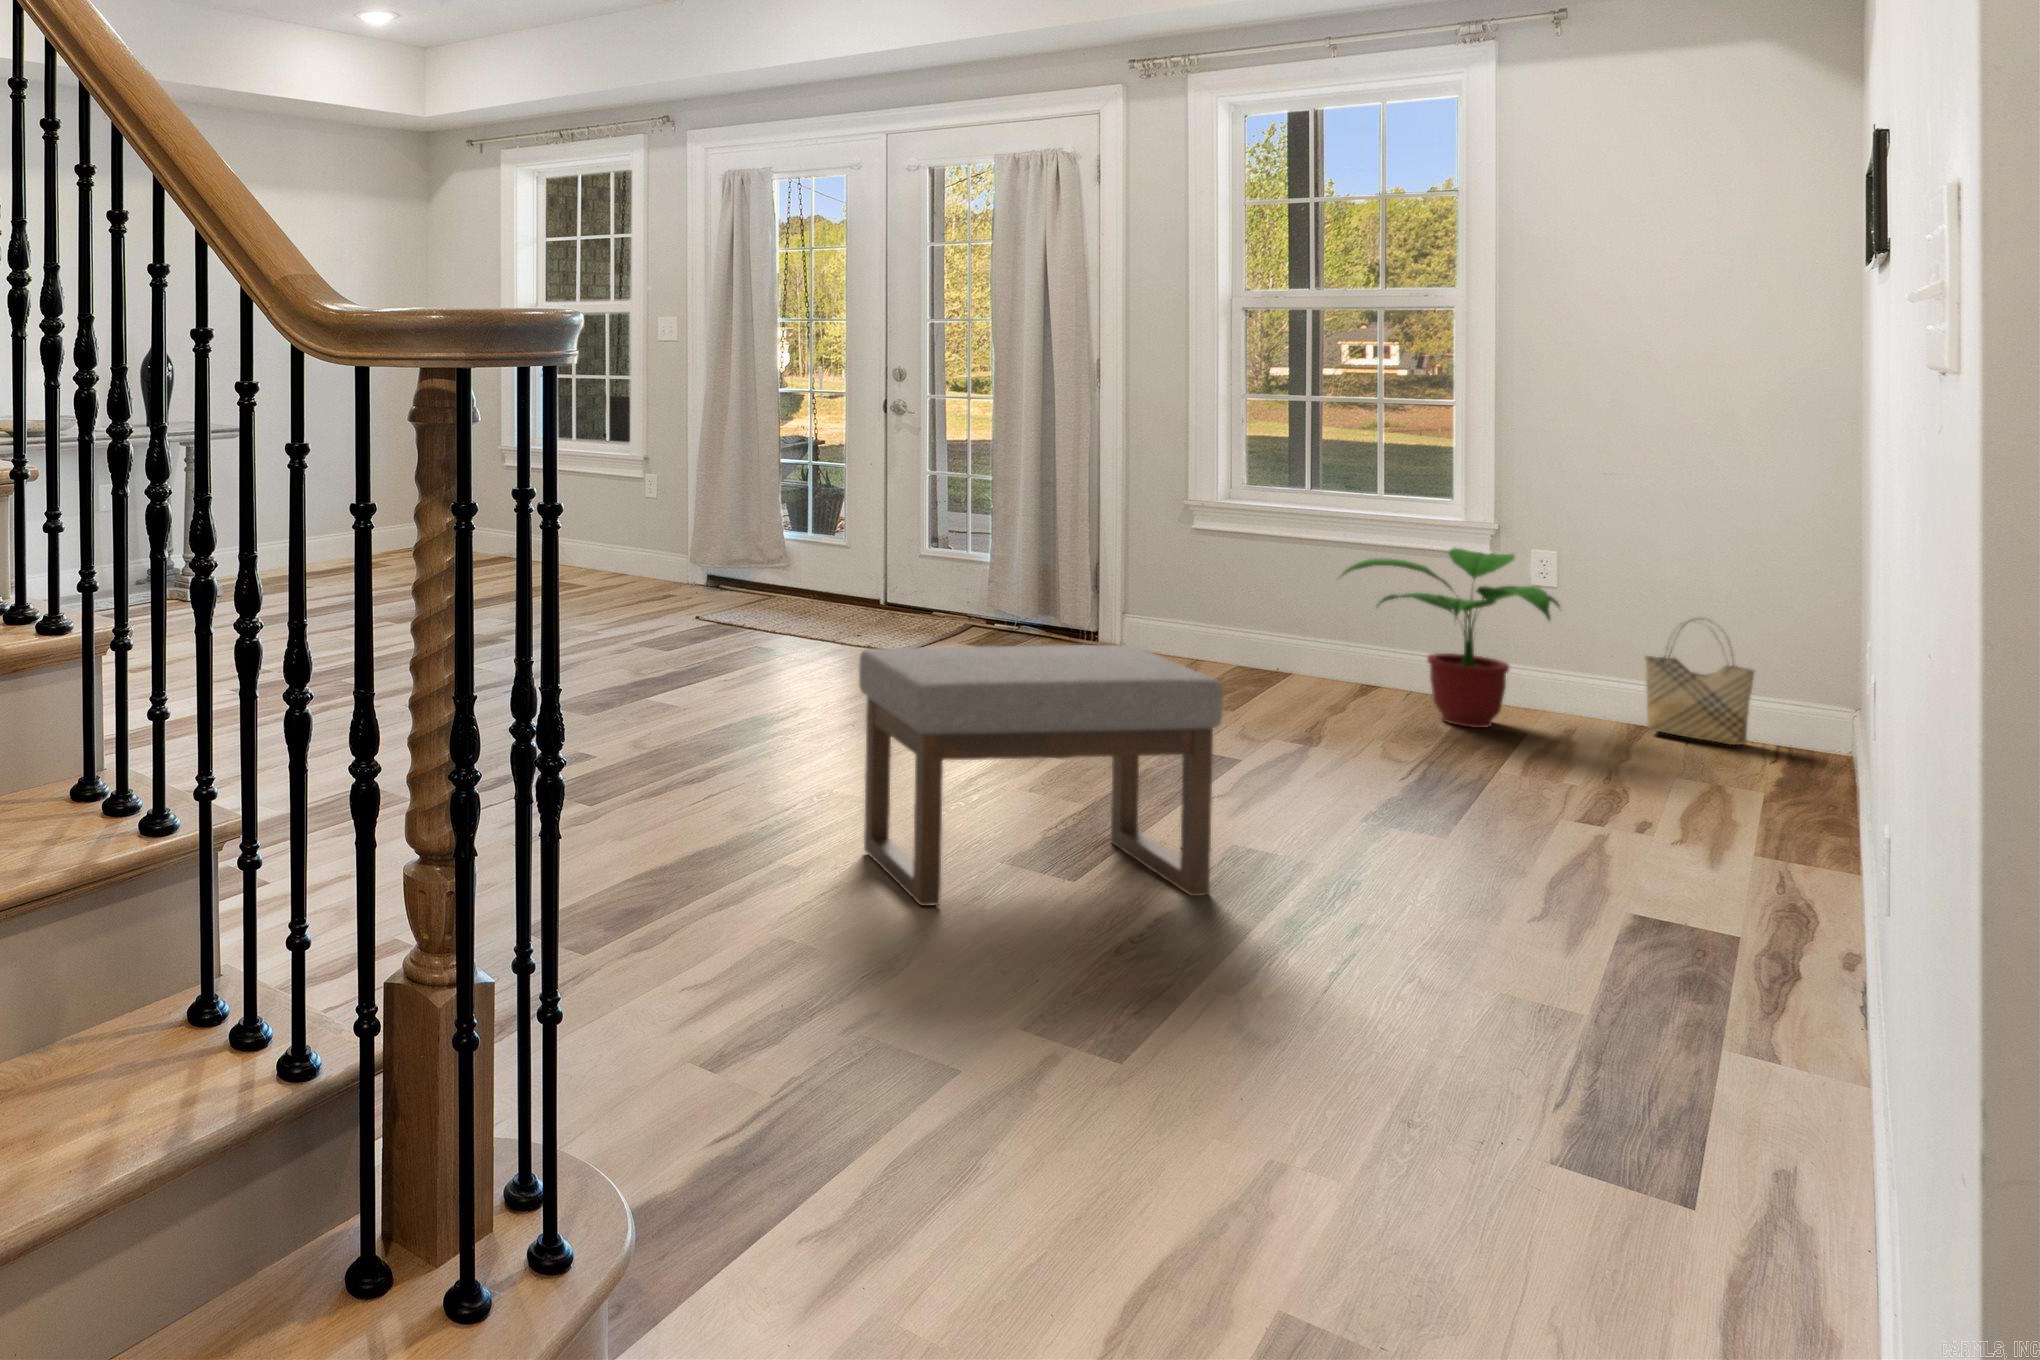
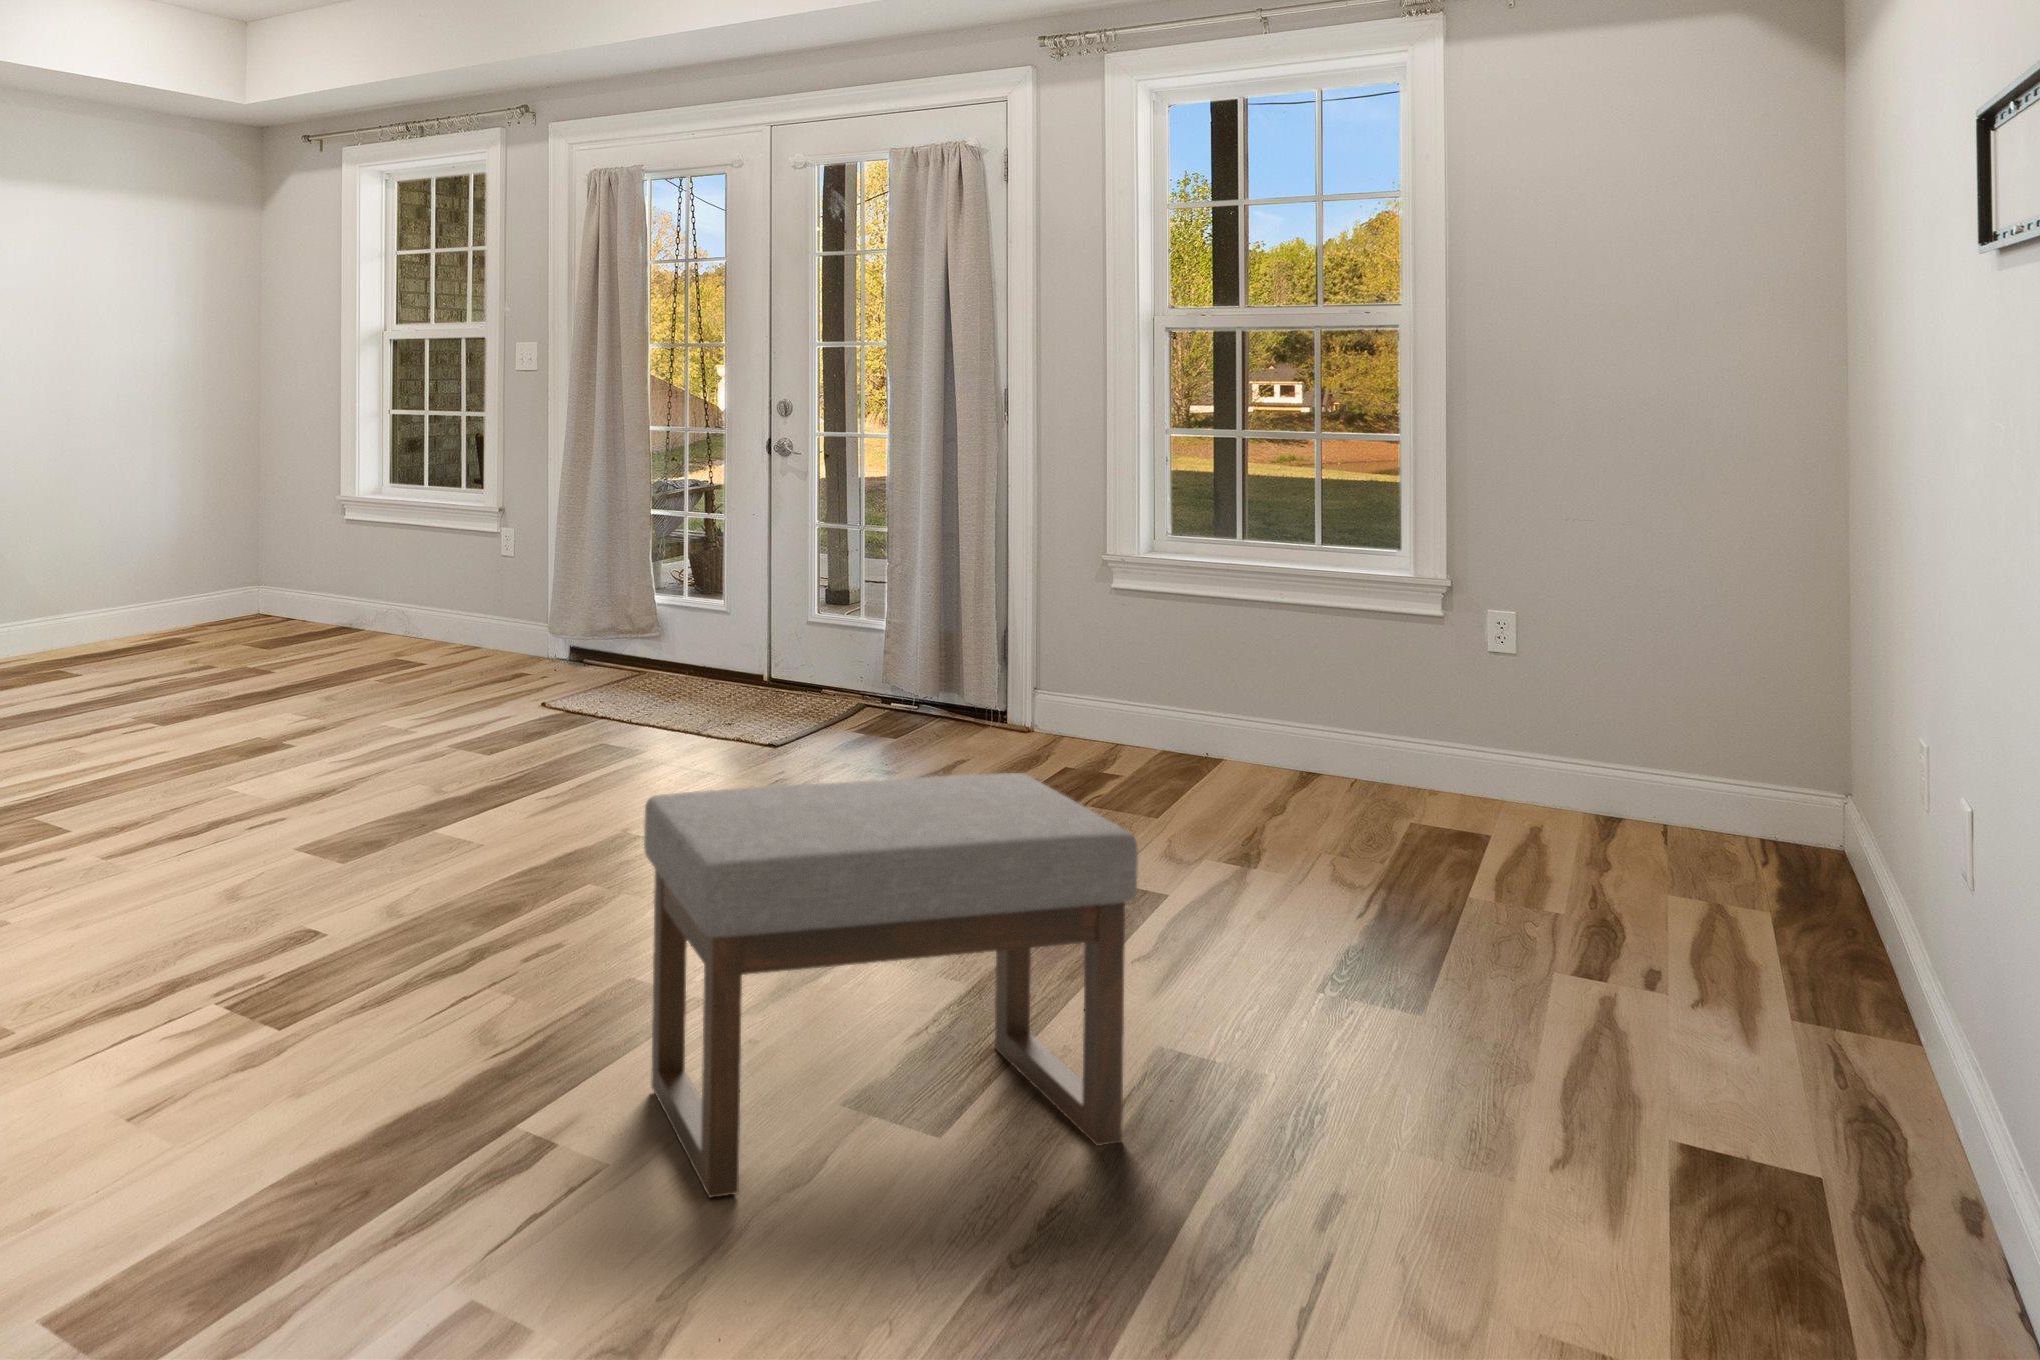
potted plant: present [1342,548,1560,728] -> none [1274,609,1527,831]
woven basket: present [1645,620,1755,745] -> none [1618,690,1743,843]

